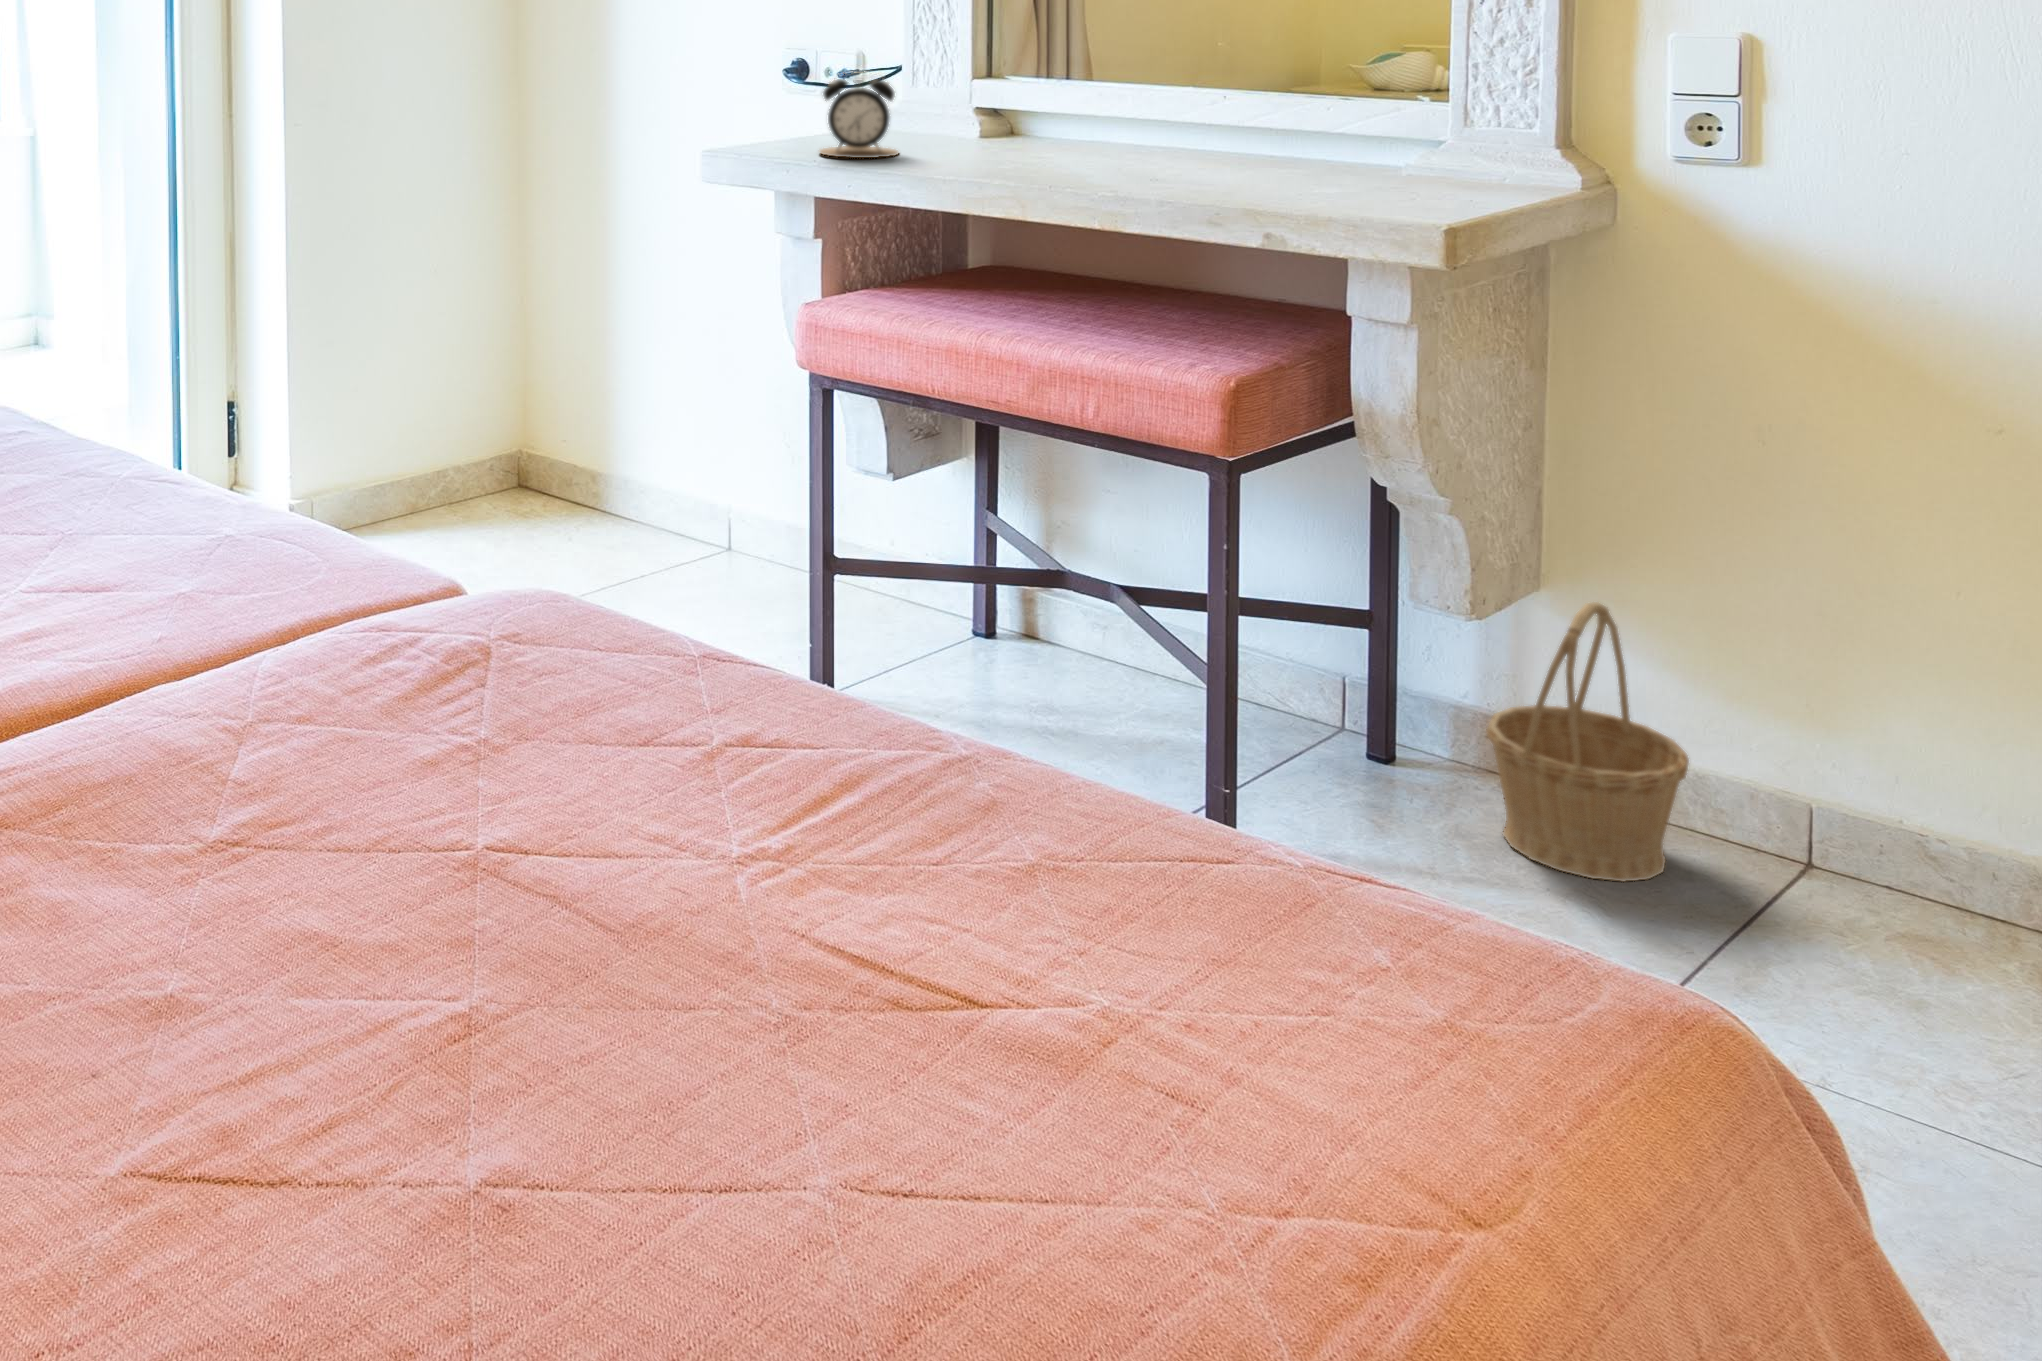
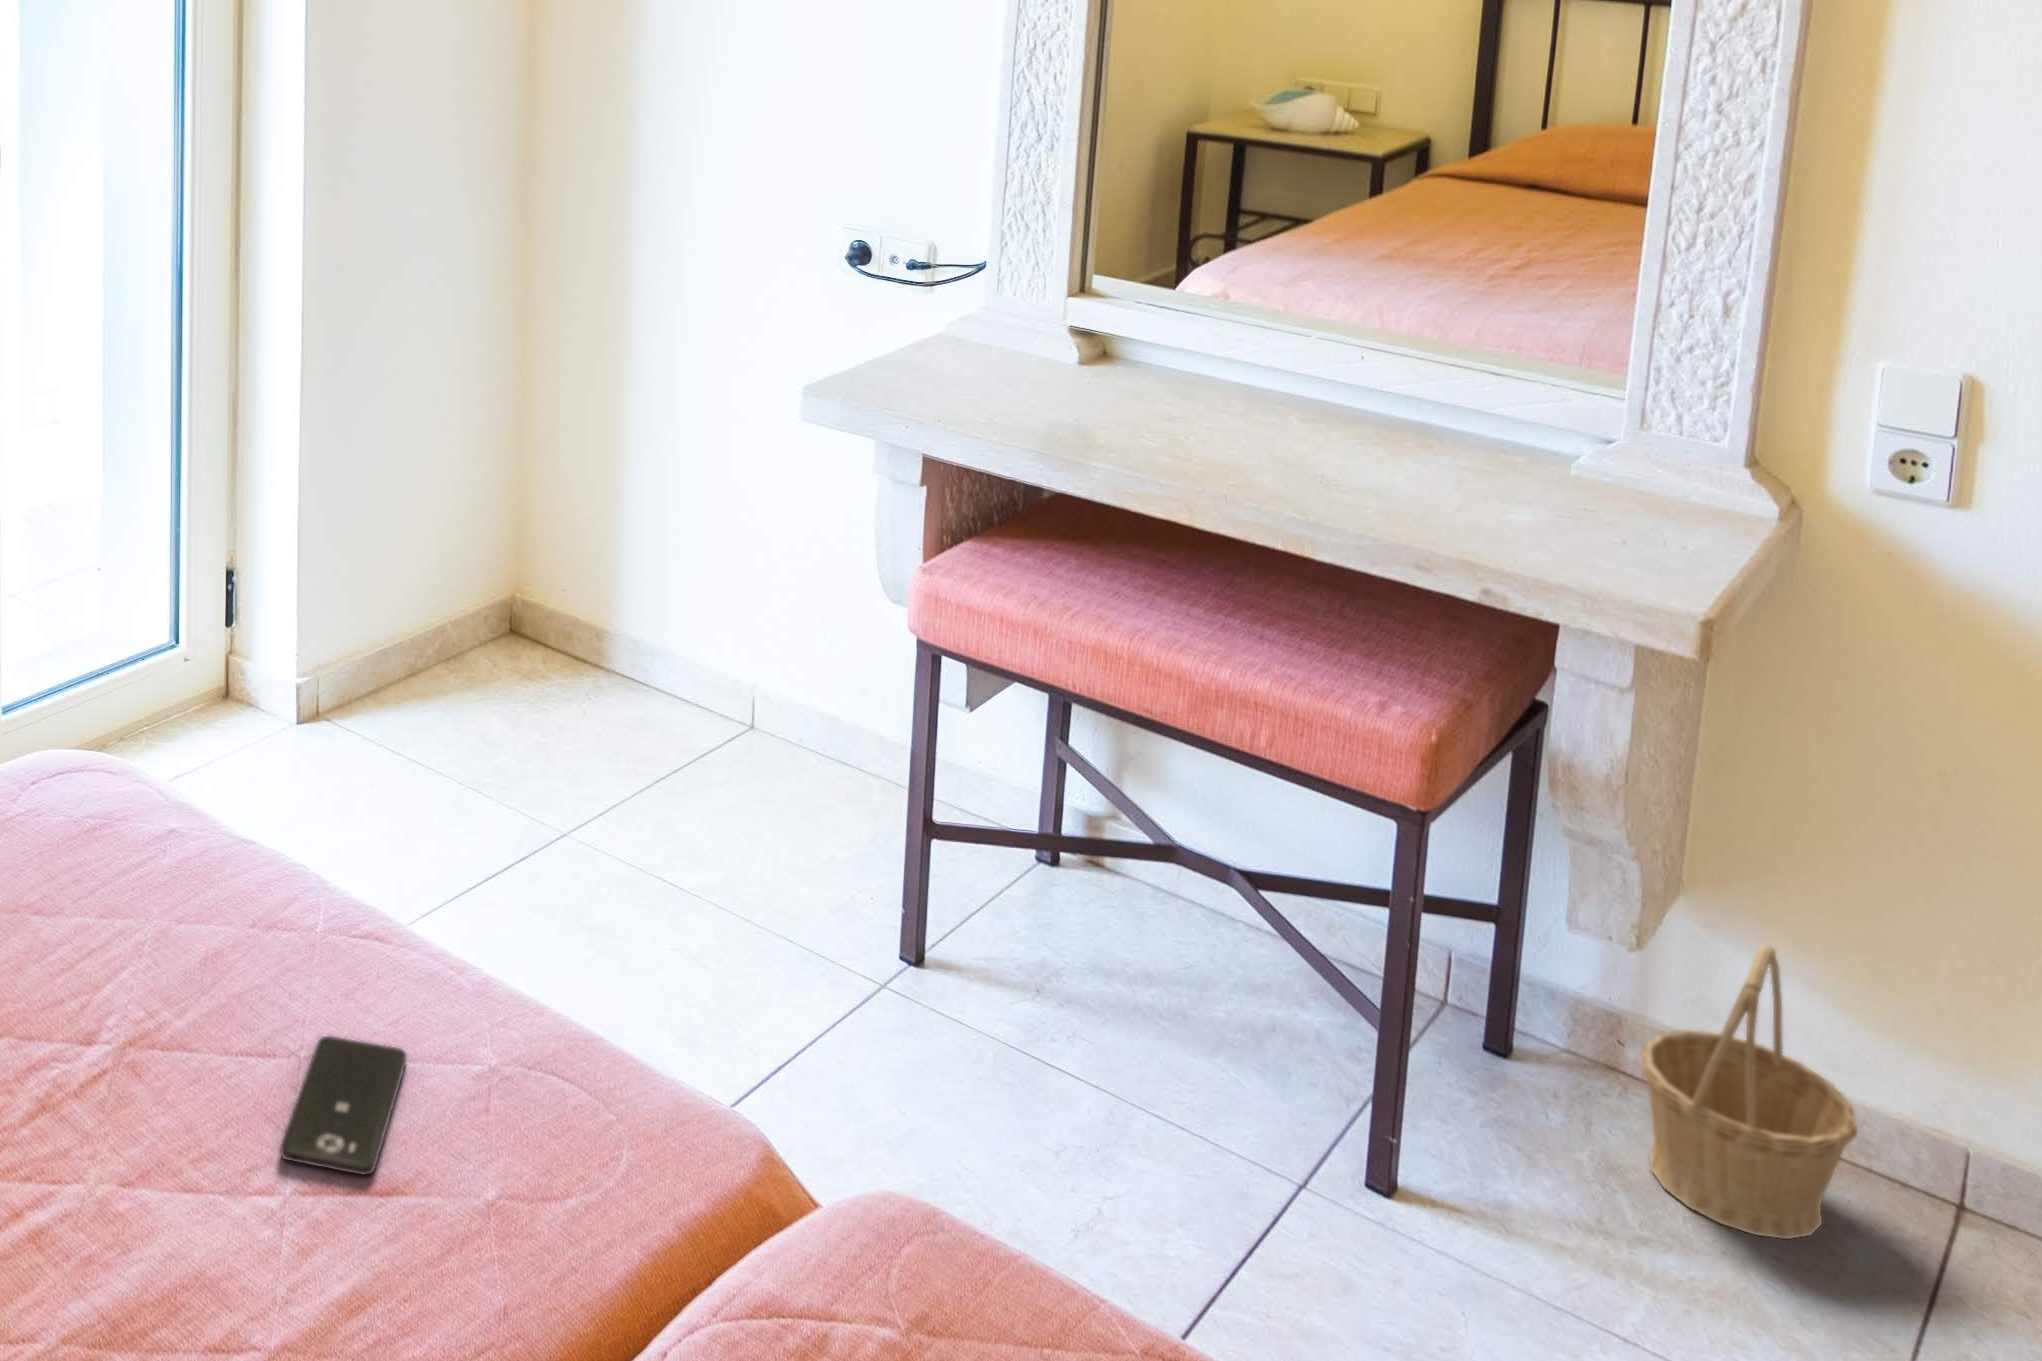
alarm clock: present [820,71,898,158] -> none [926,310,1014,409]
smartphone: none [19,518,159,583] -> present [280,1036,406,1175]

